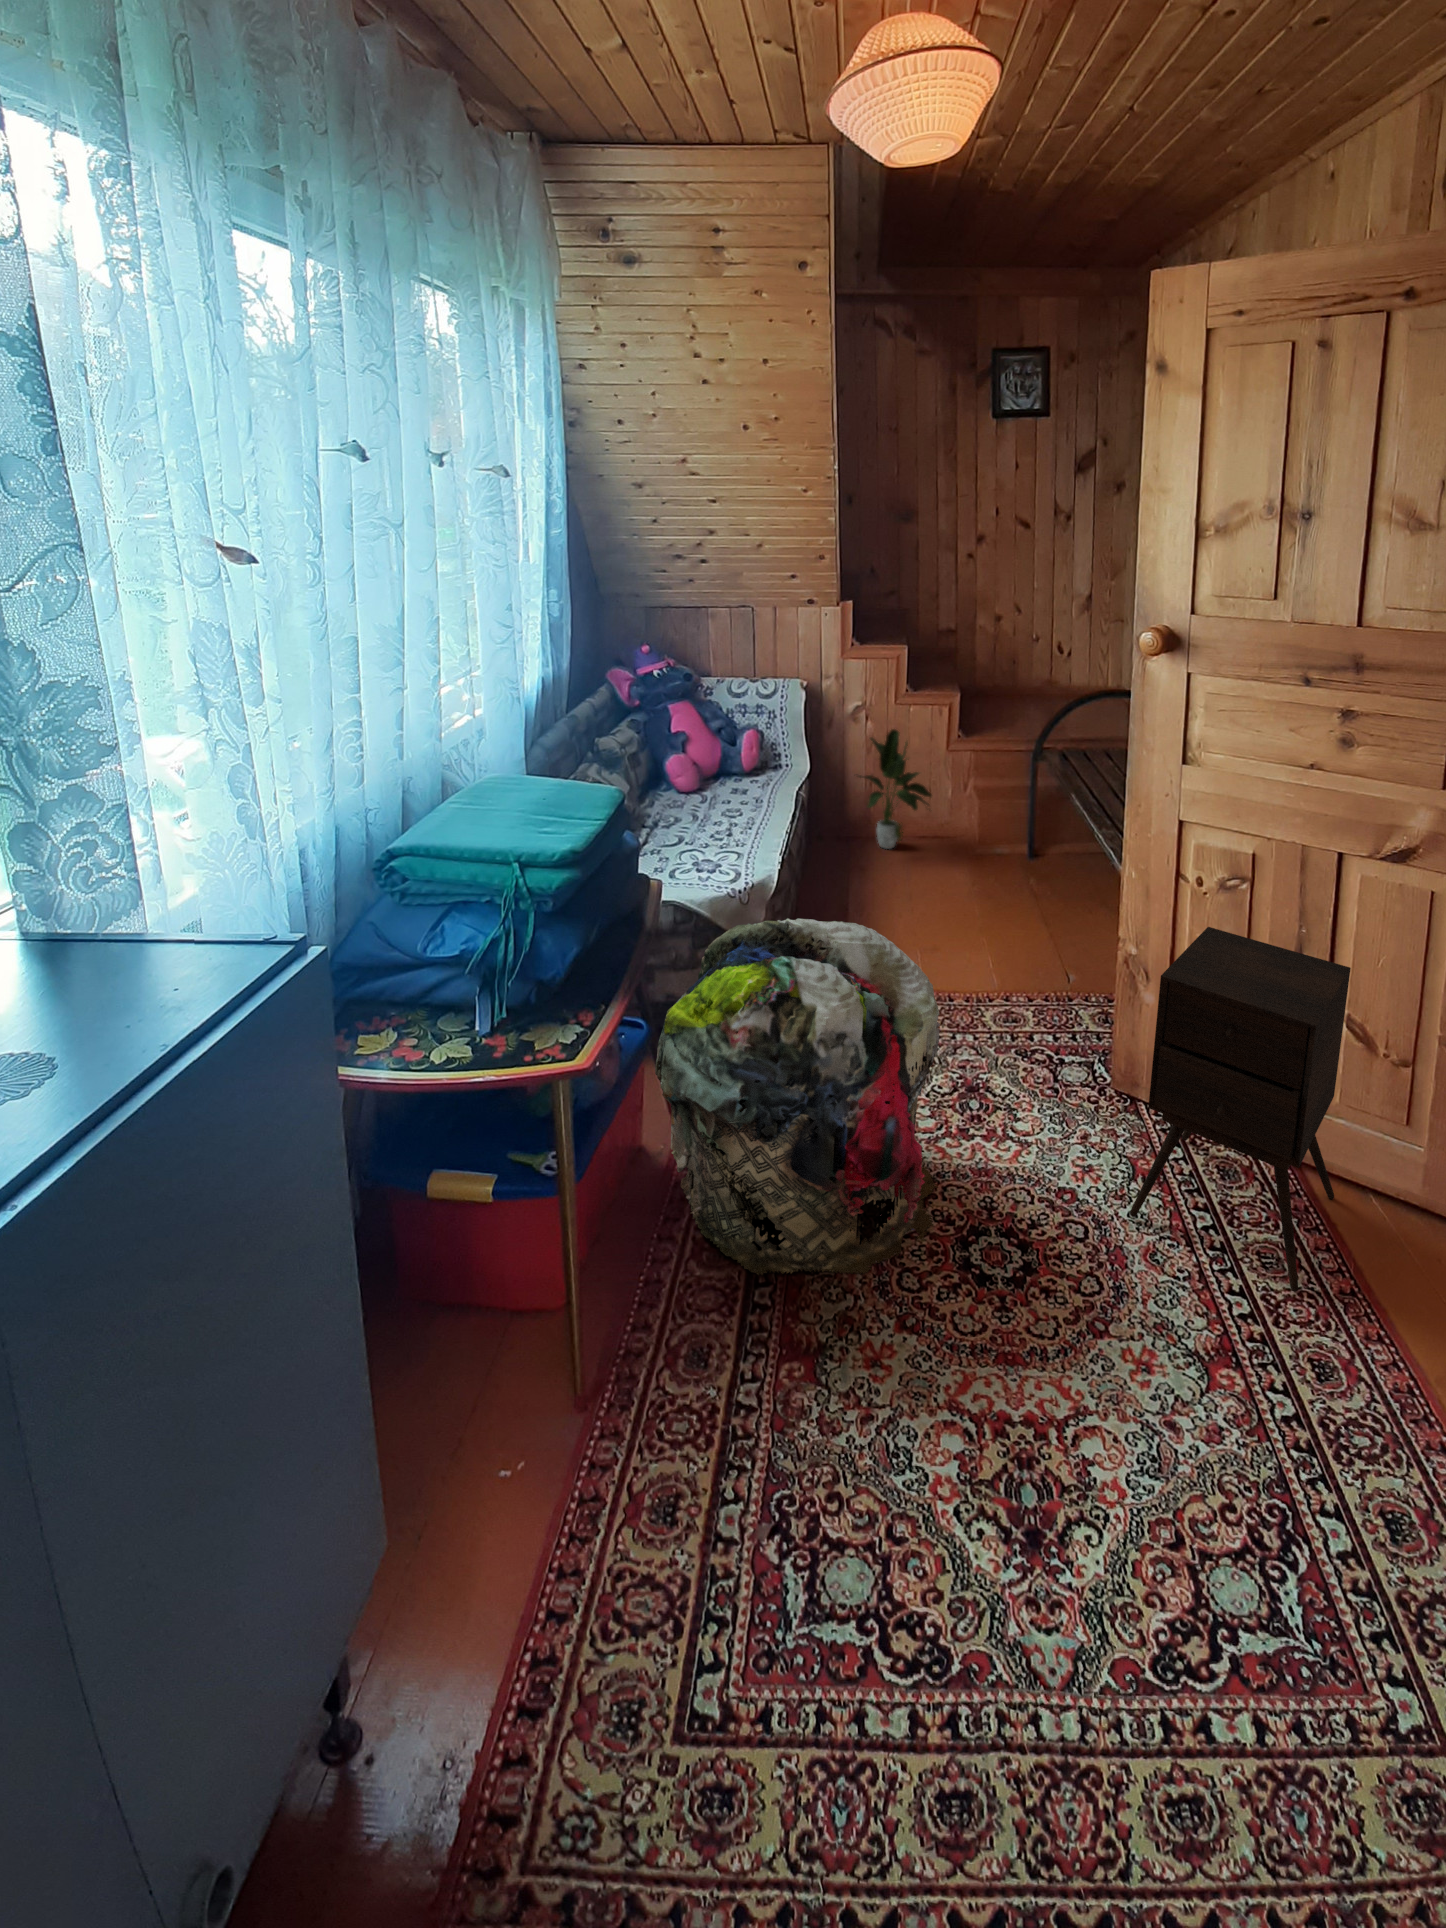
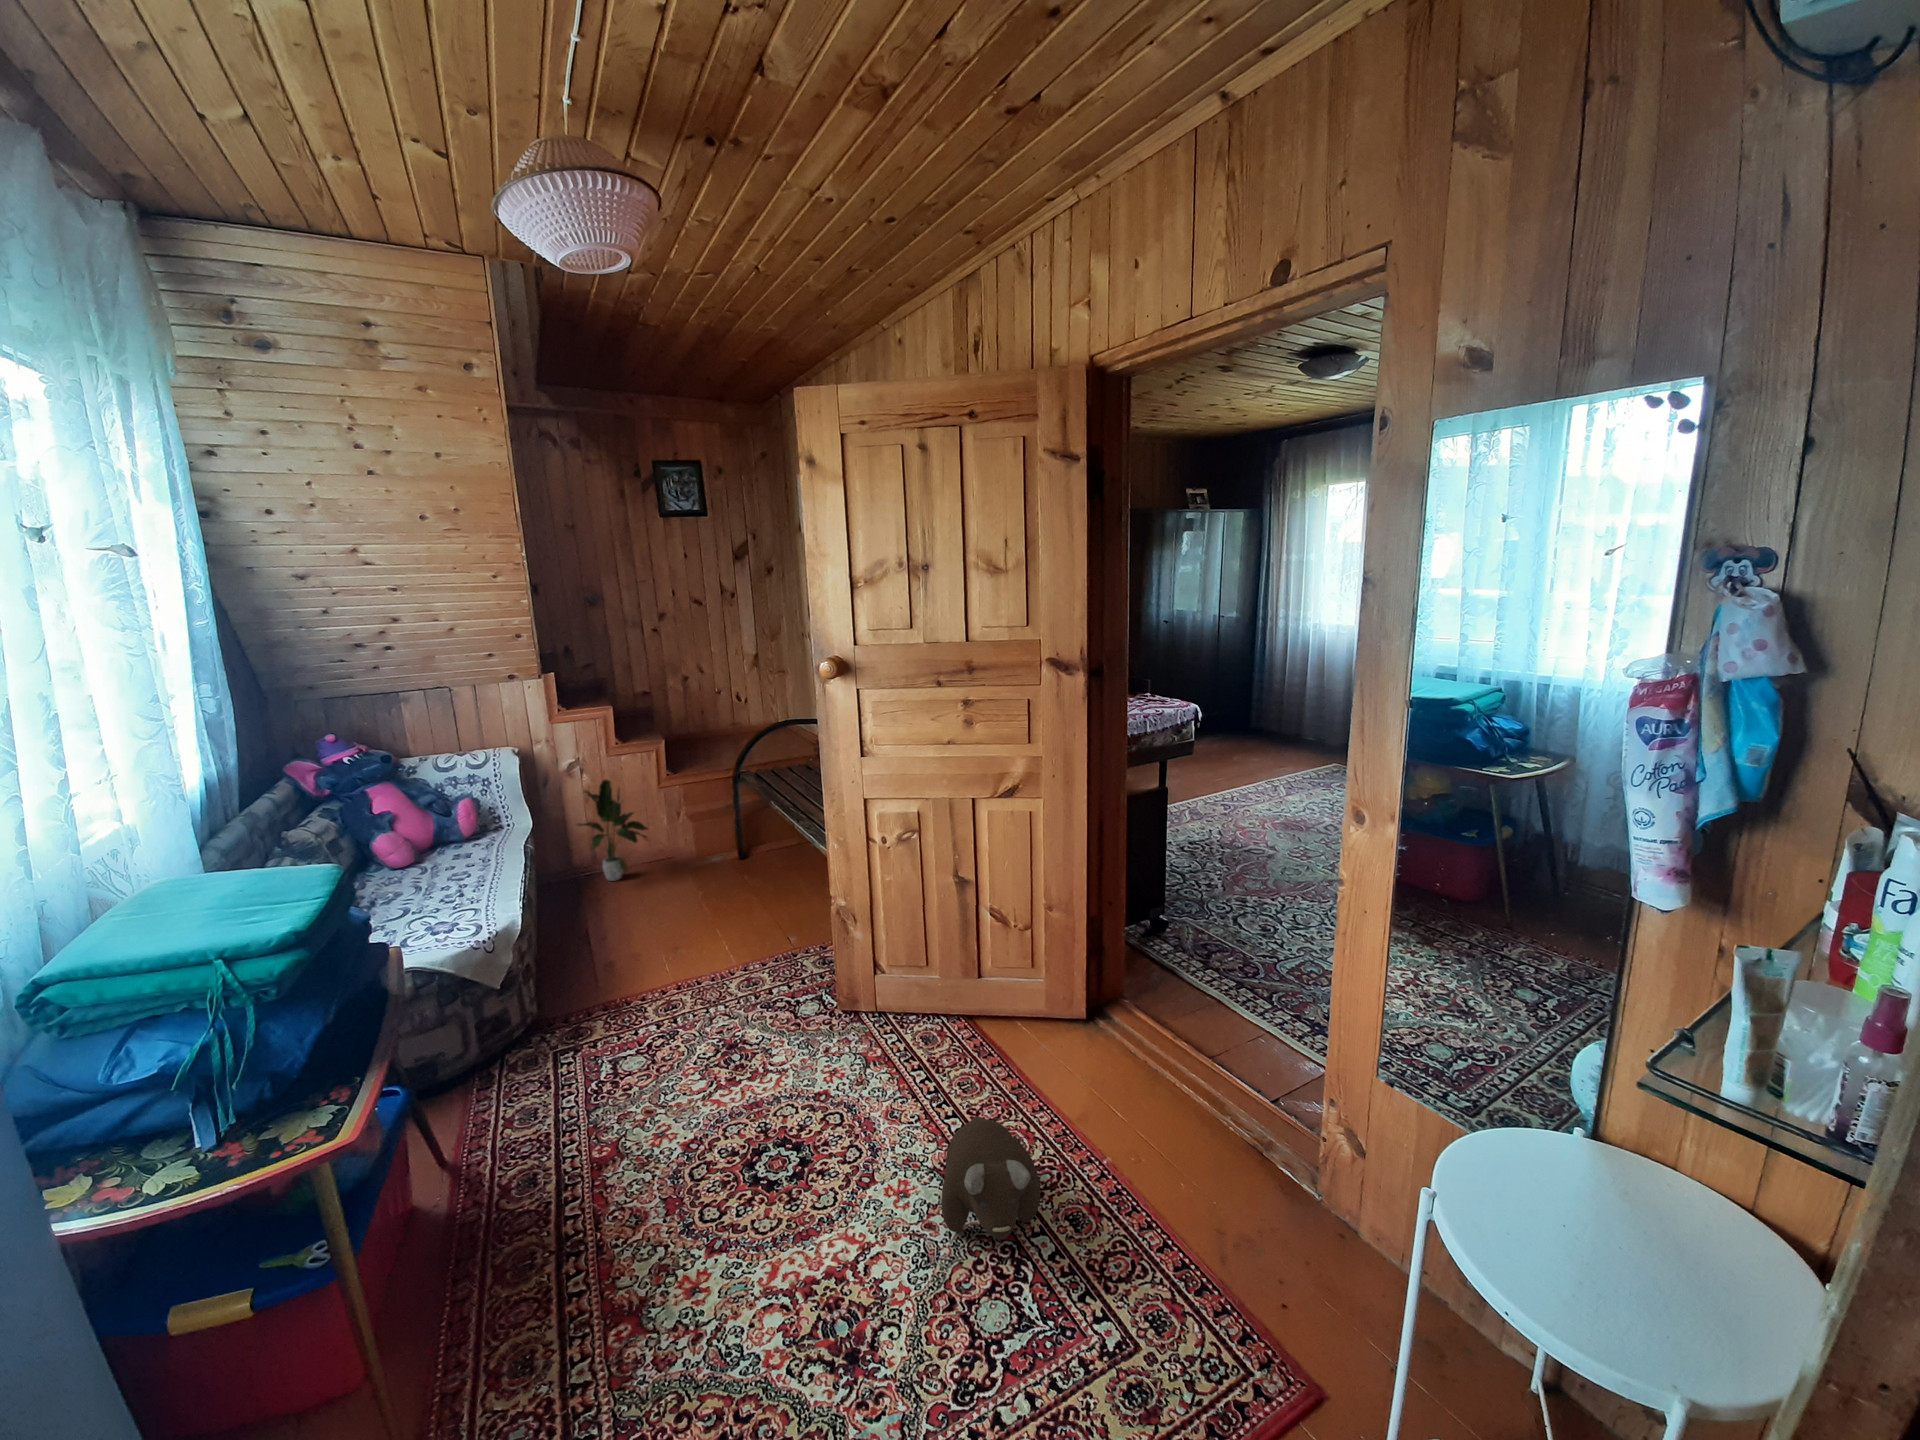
laundry basket: present [655,919,940,1275] -> none [423,937,721,1268]
side table: present [1130,927,1351,1291] -> none [867,868,997,1101]
plush toy: none [1190,1307,1341,1492] -> present [941,1117,1040,1240]

